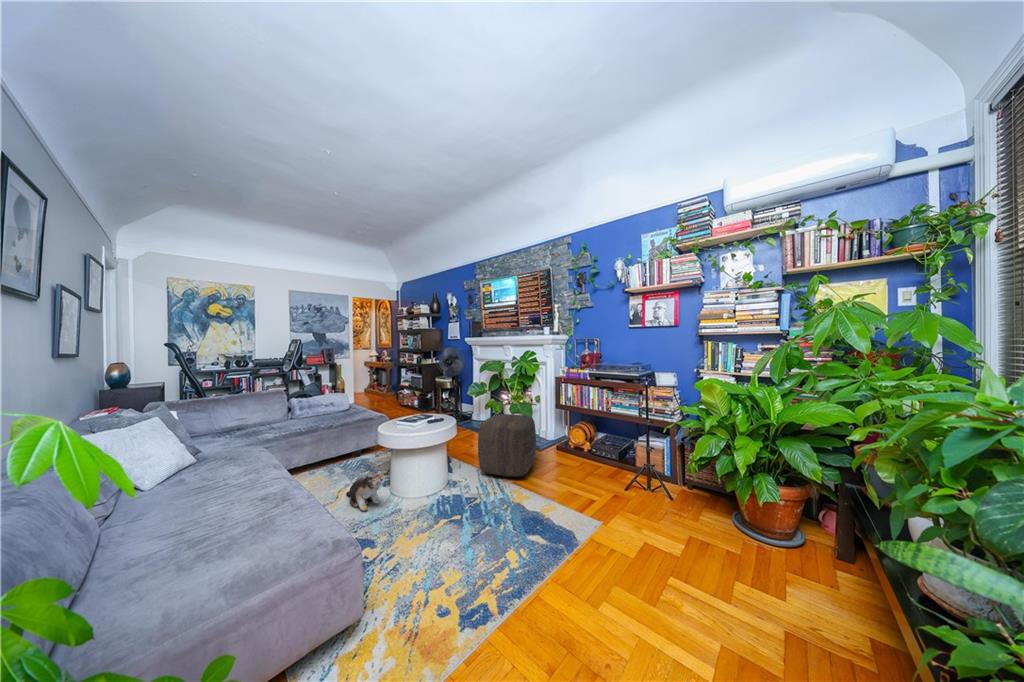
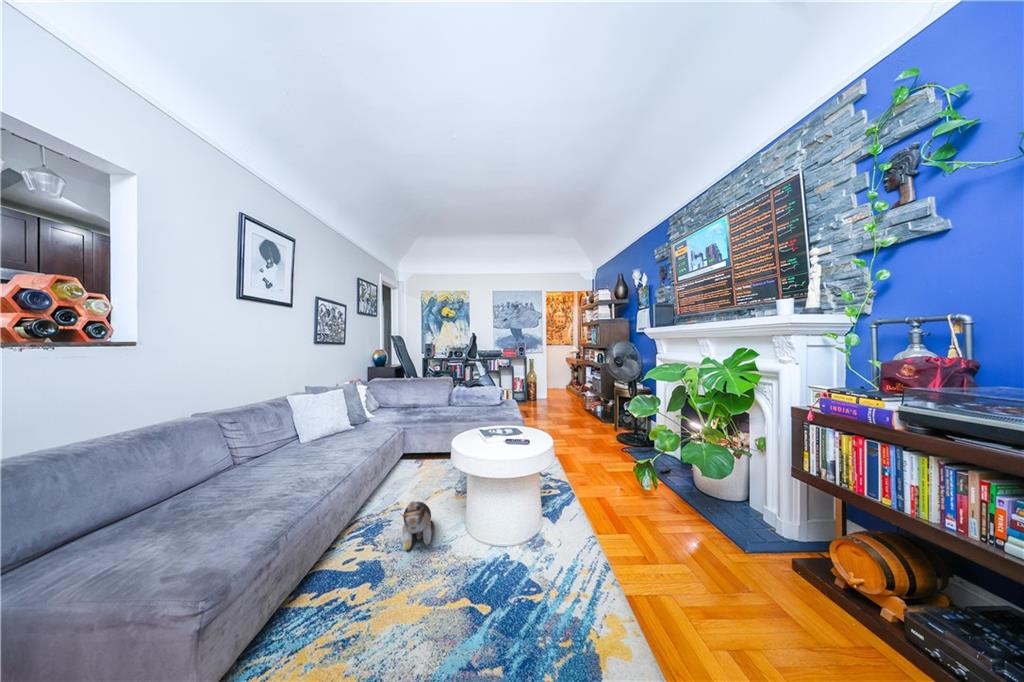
ottoman: present [478,414,536,477] -> none [580,460,715,615]

